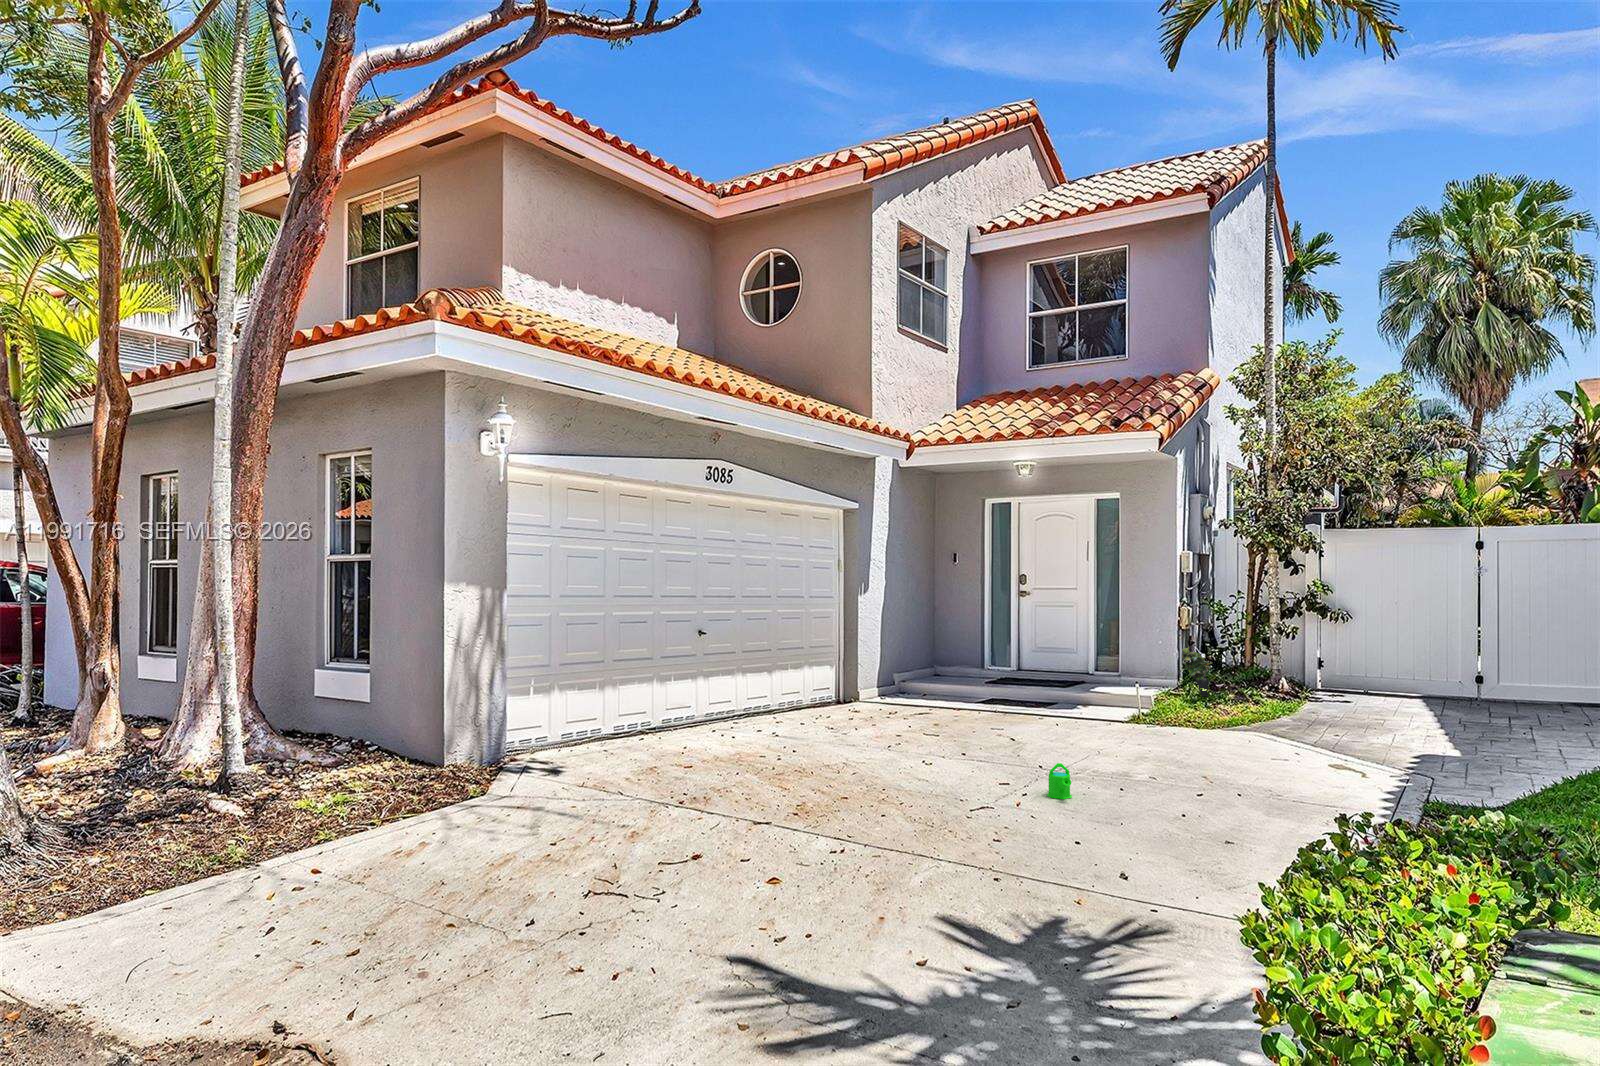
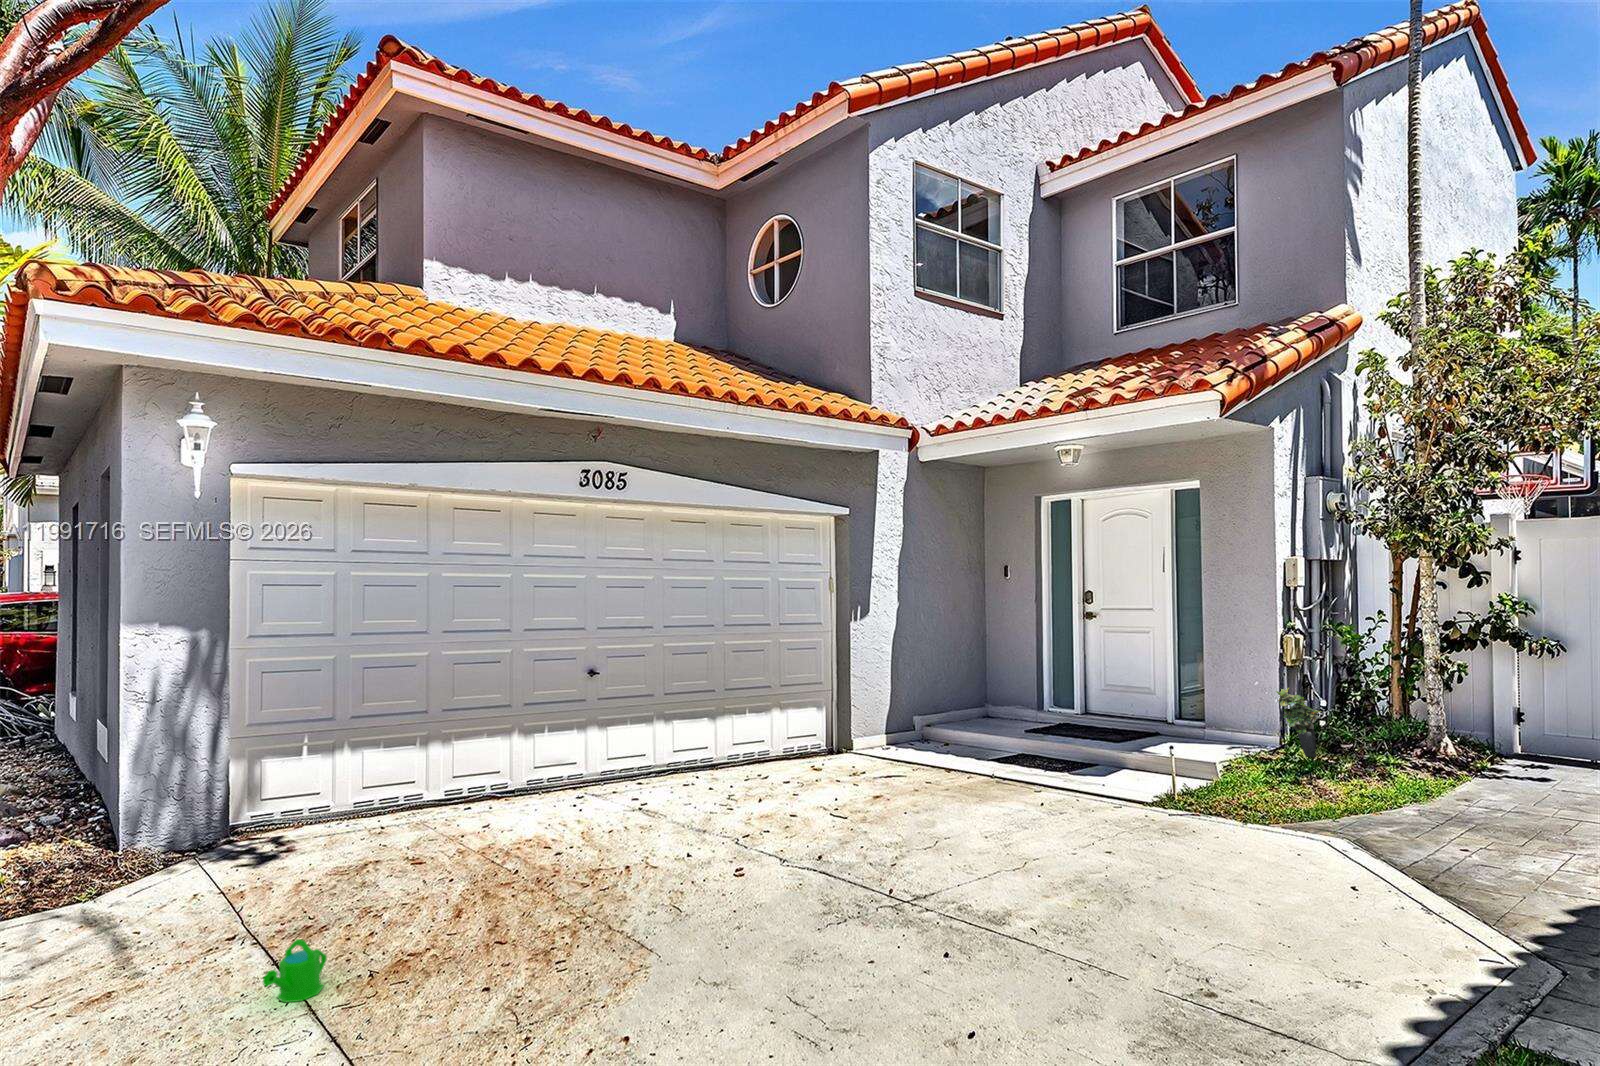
watering can: present [1047,763,1072,799] -> present [263,939,327,1002]

